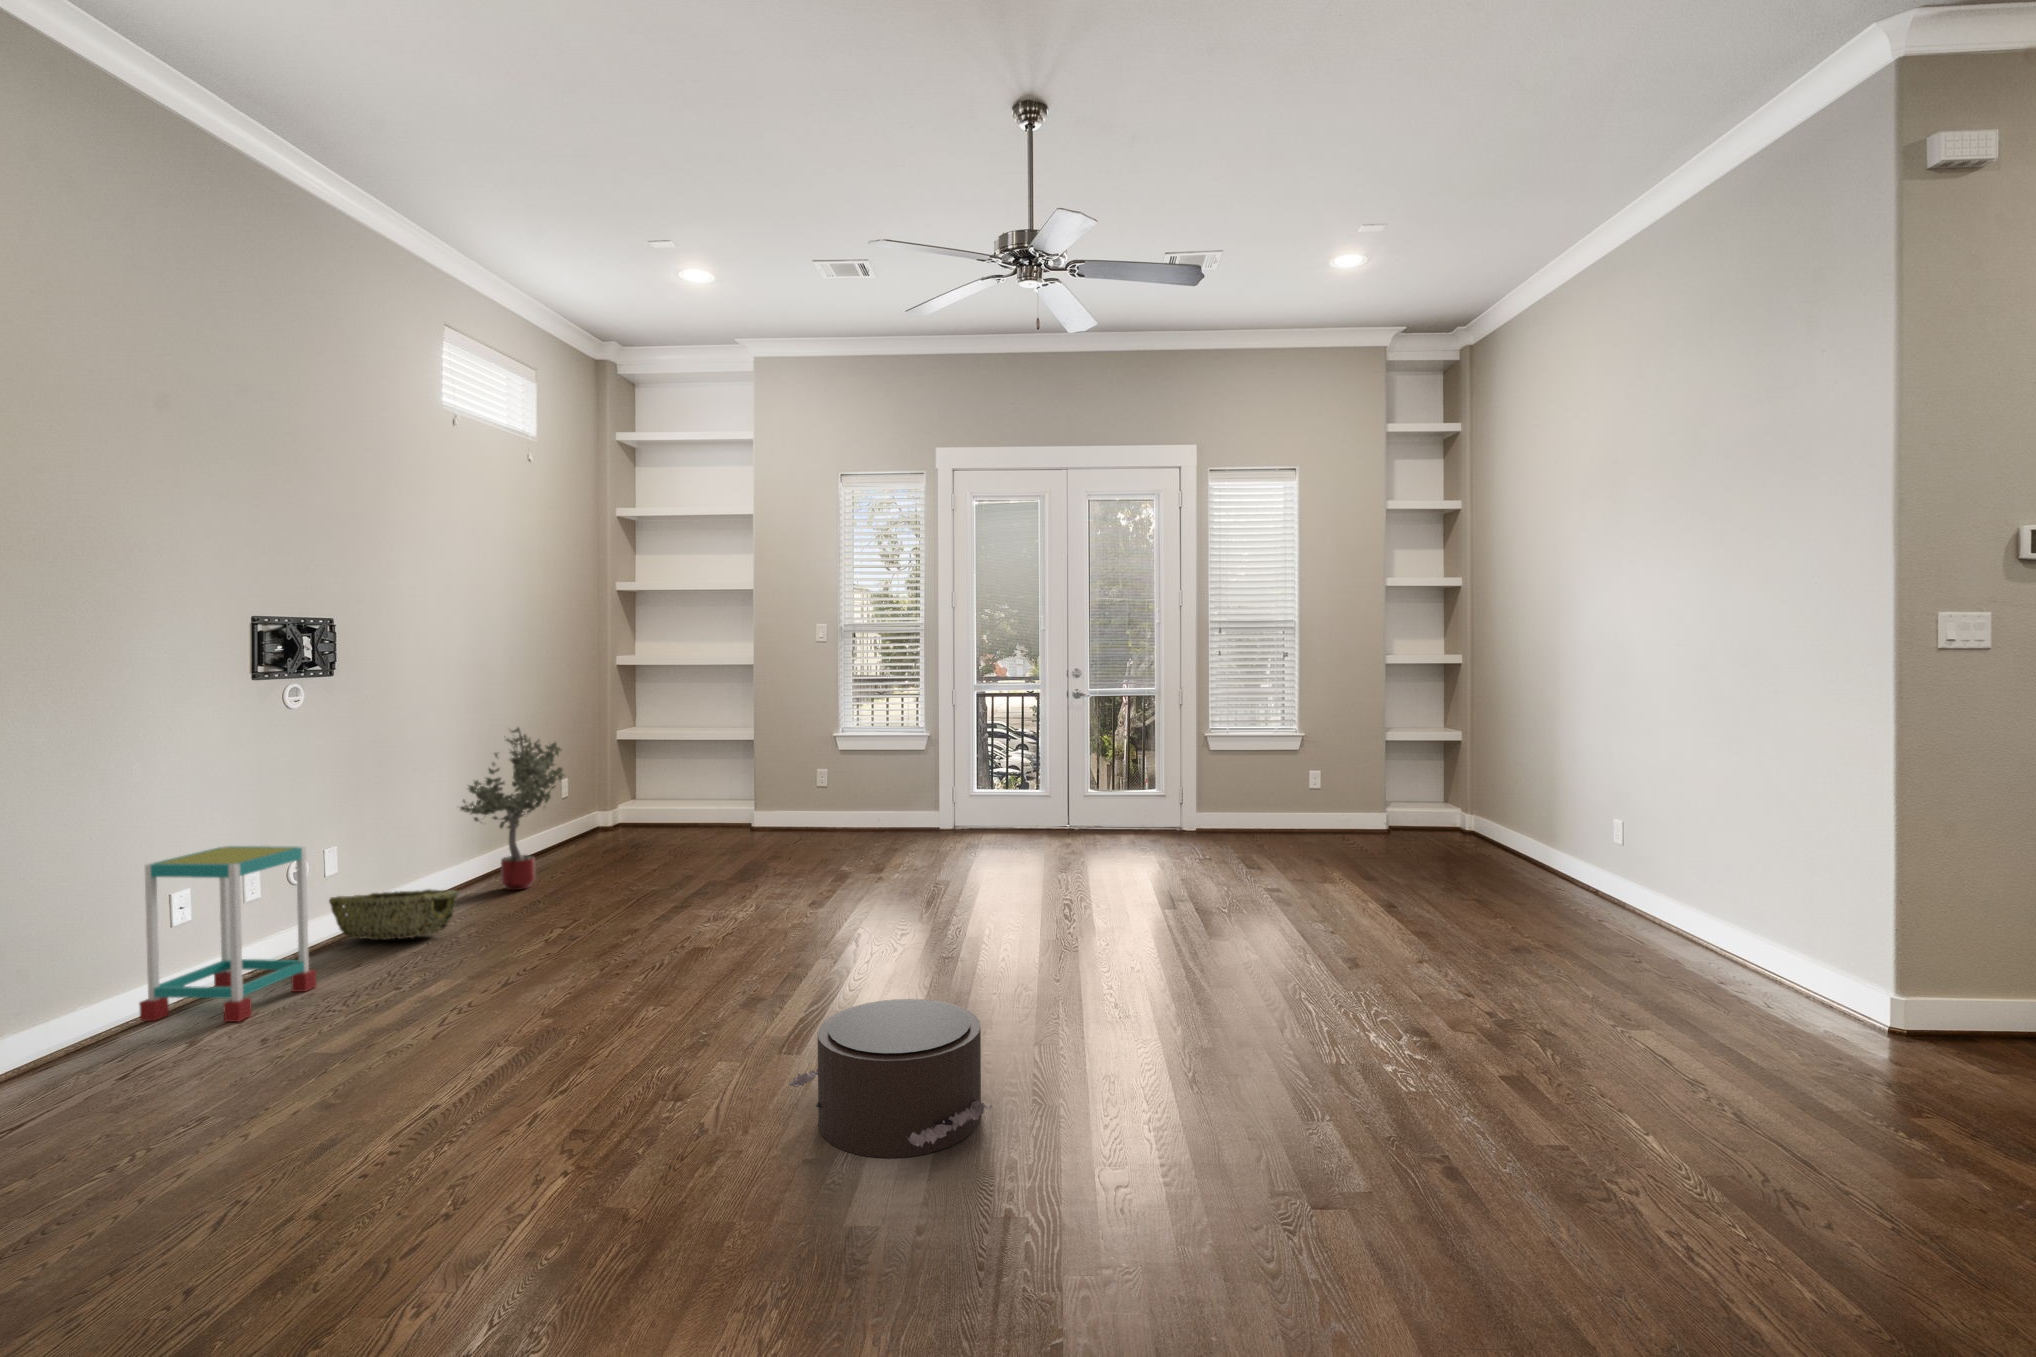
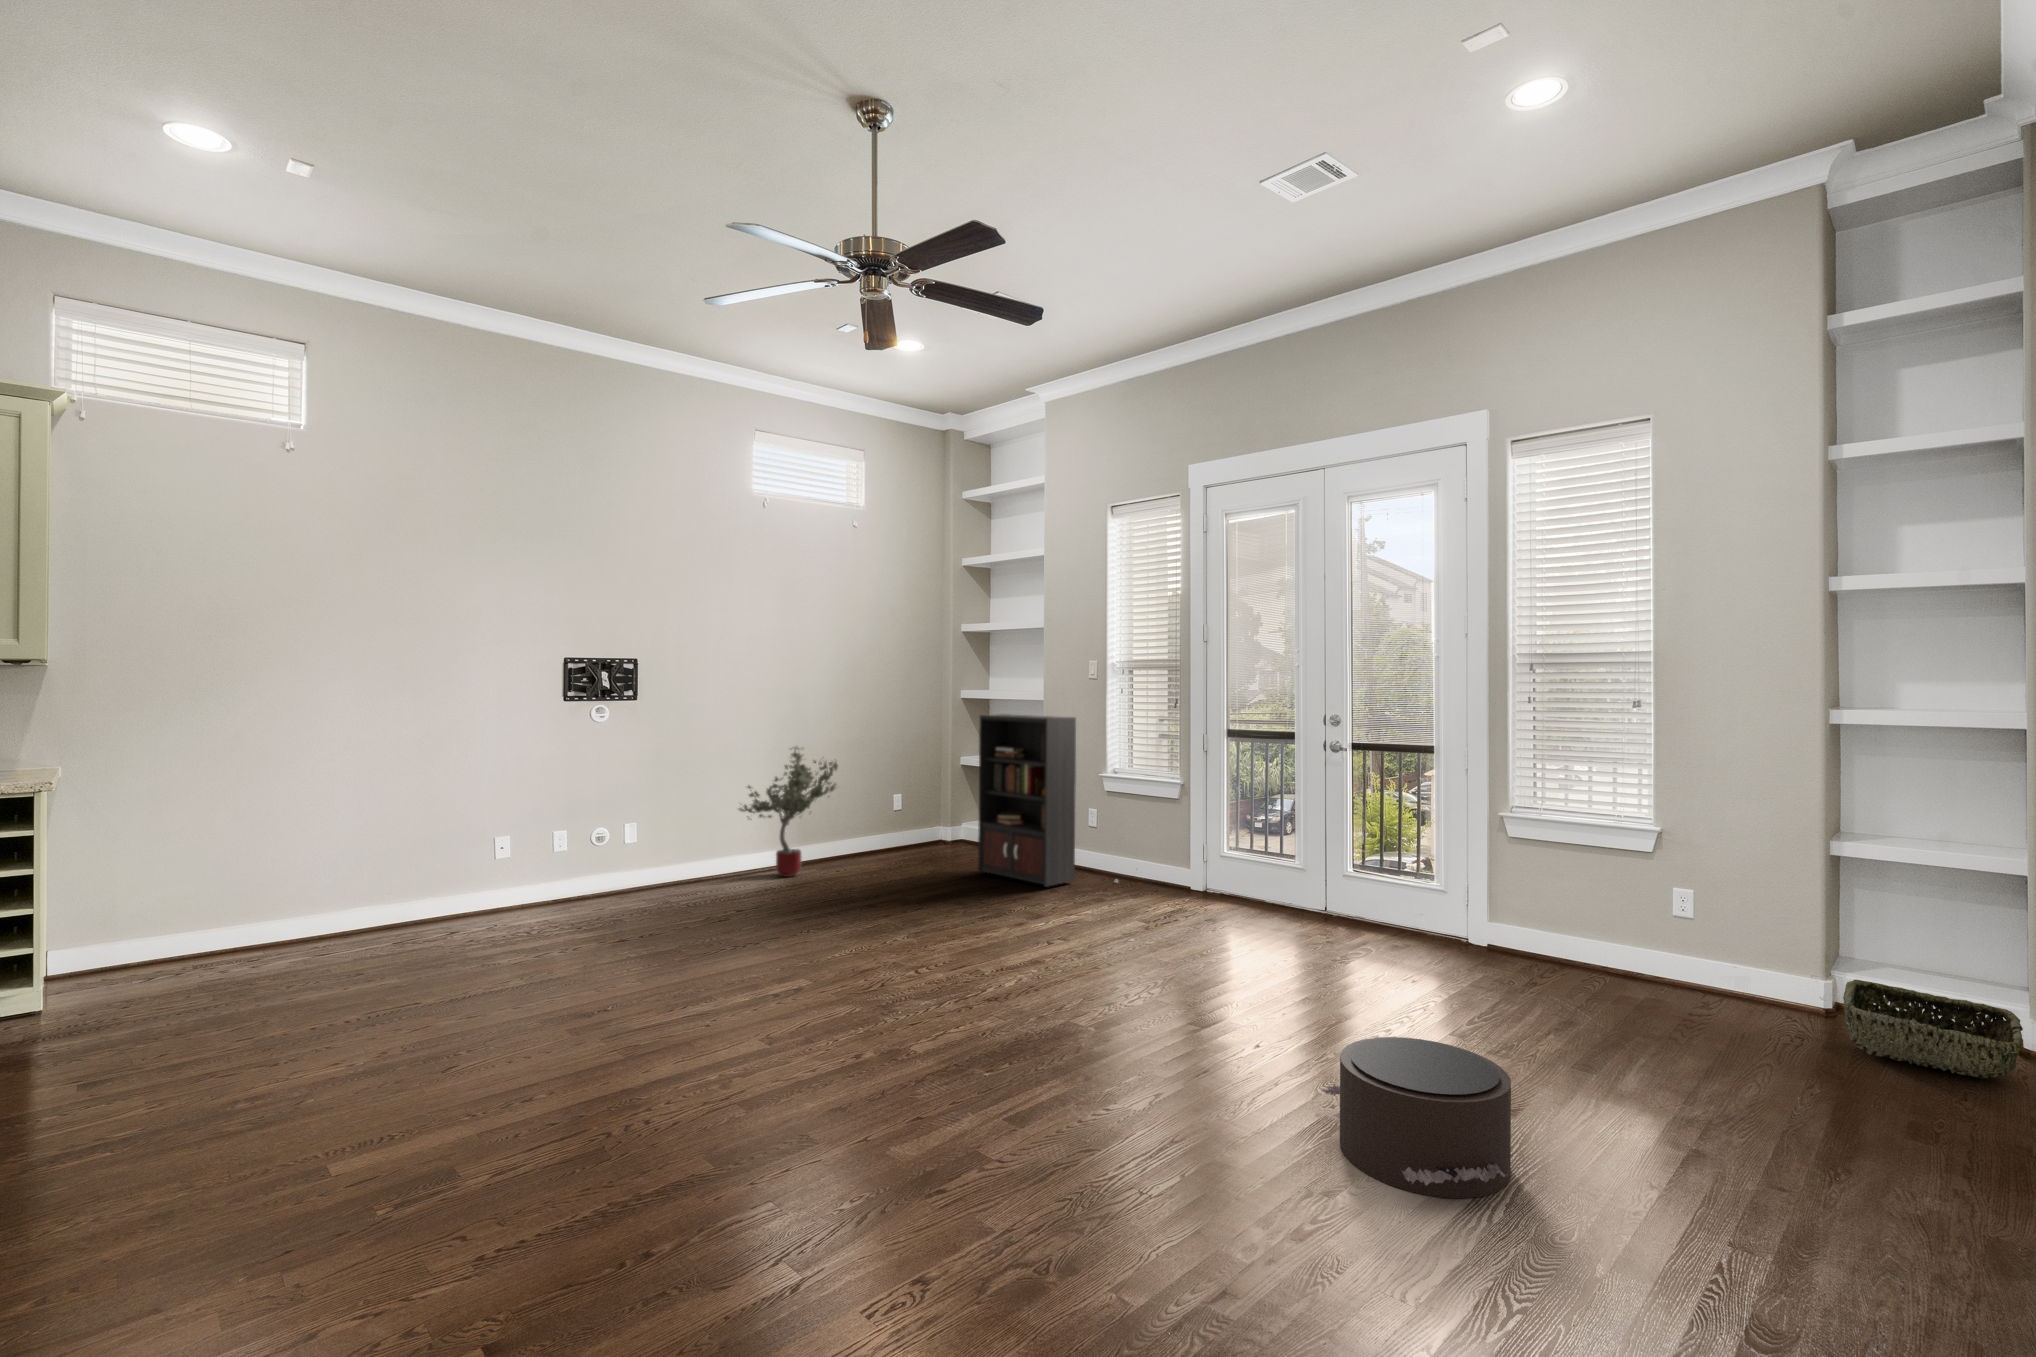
bookcase: none [727,680,870,850] -> present [978,714,1117,887]
side table: present [139,846,316,1022] -> none [451,812,542,929]
woven basket: present [329,889,458,940] -> present [1843,980,2023,1078]
pouf: present [788,999,992,1158] -> present [1322,1037,1511,1198]

